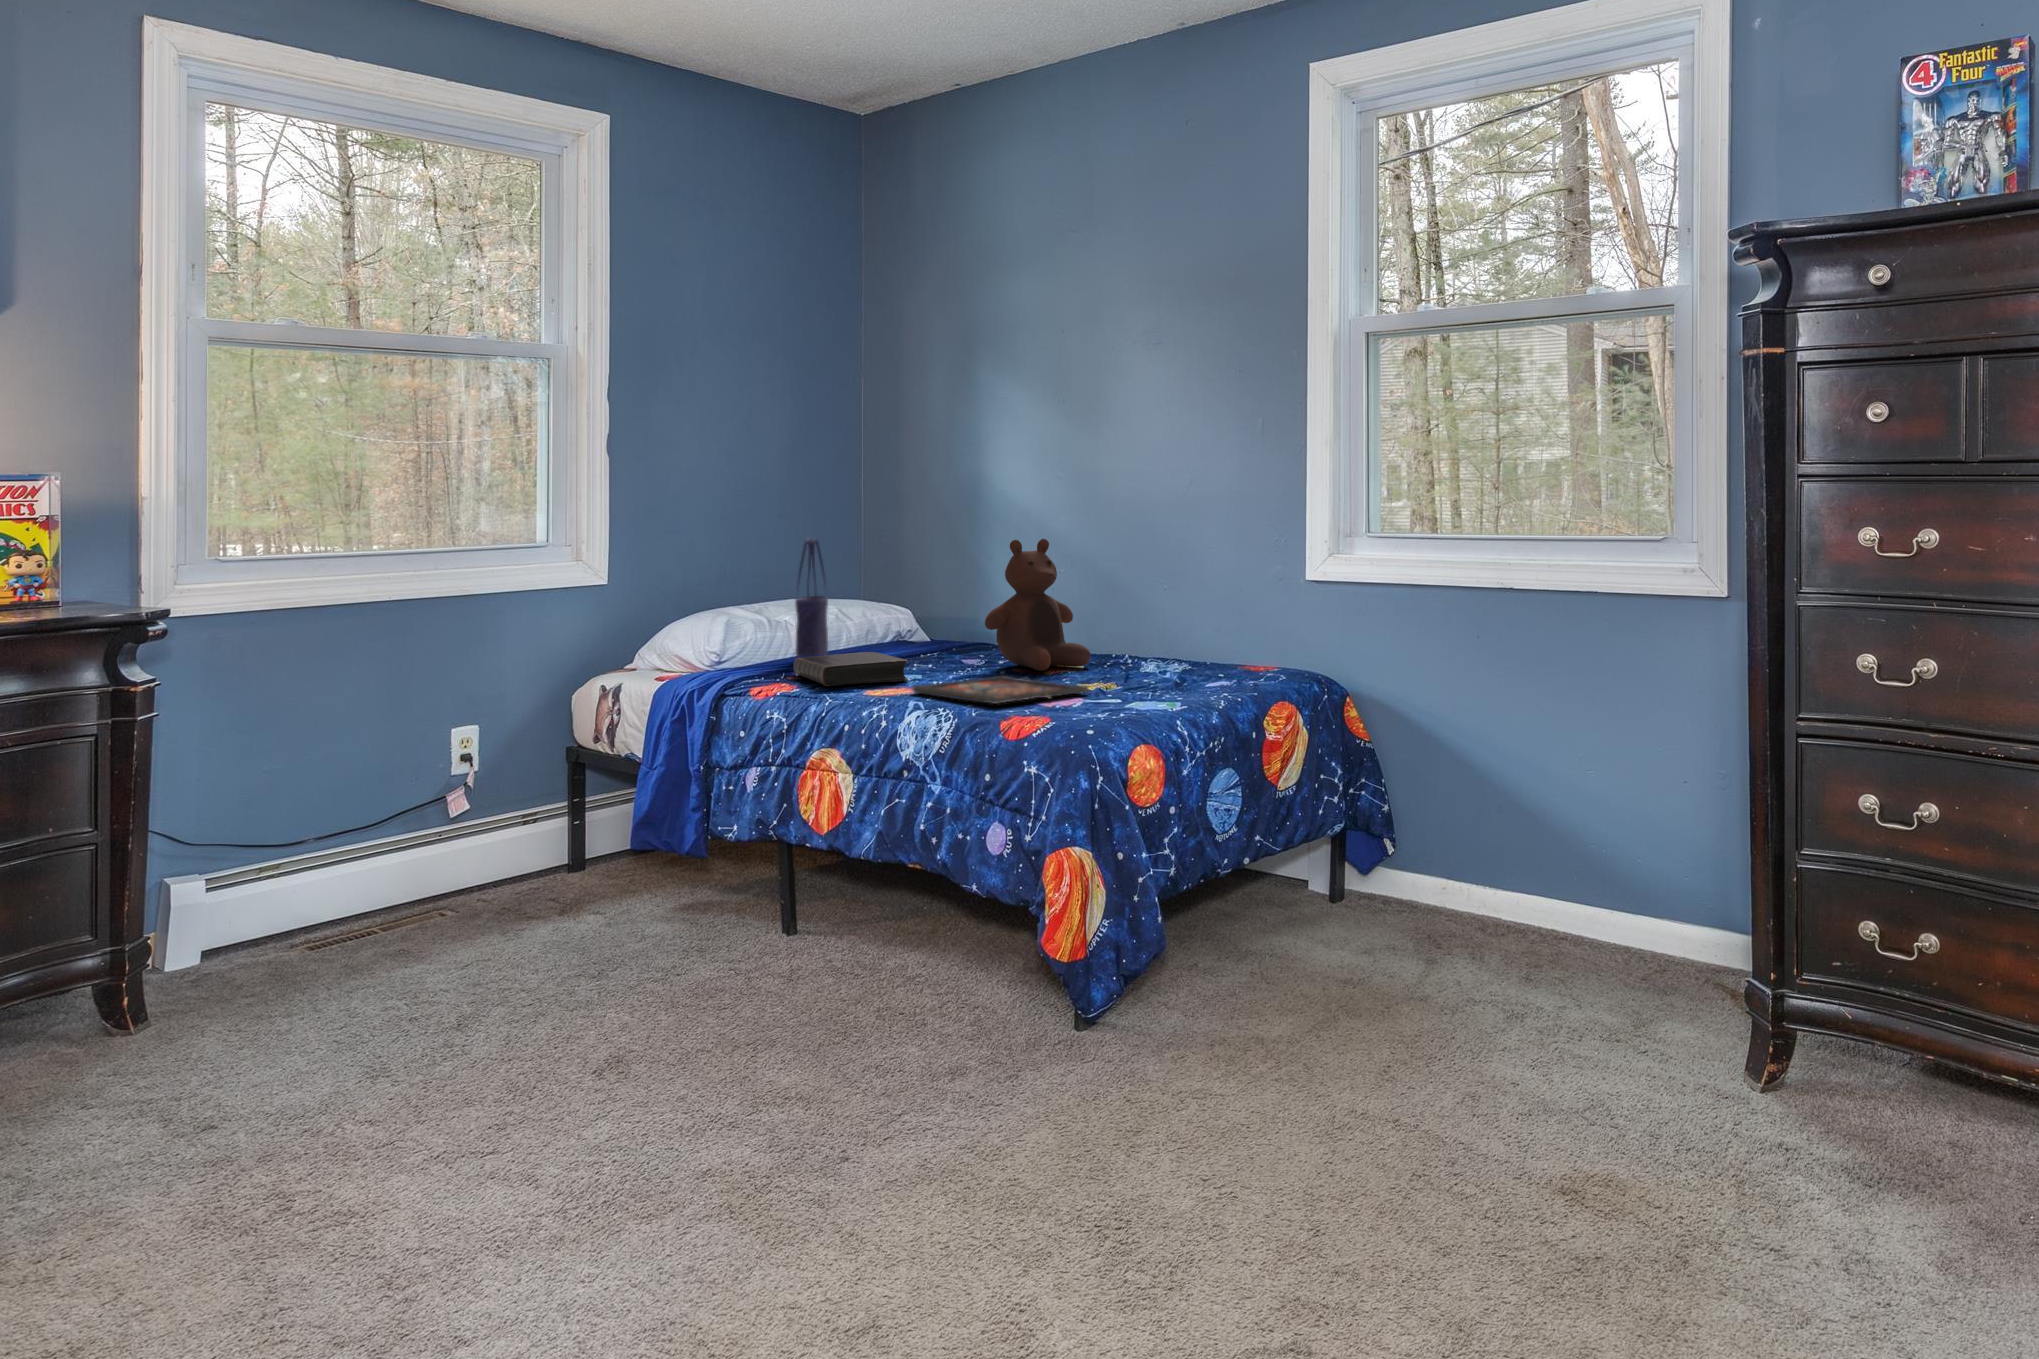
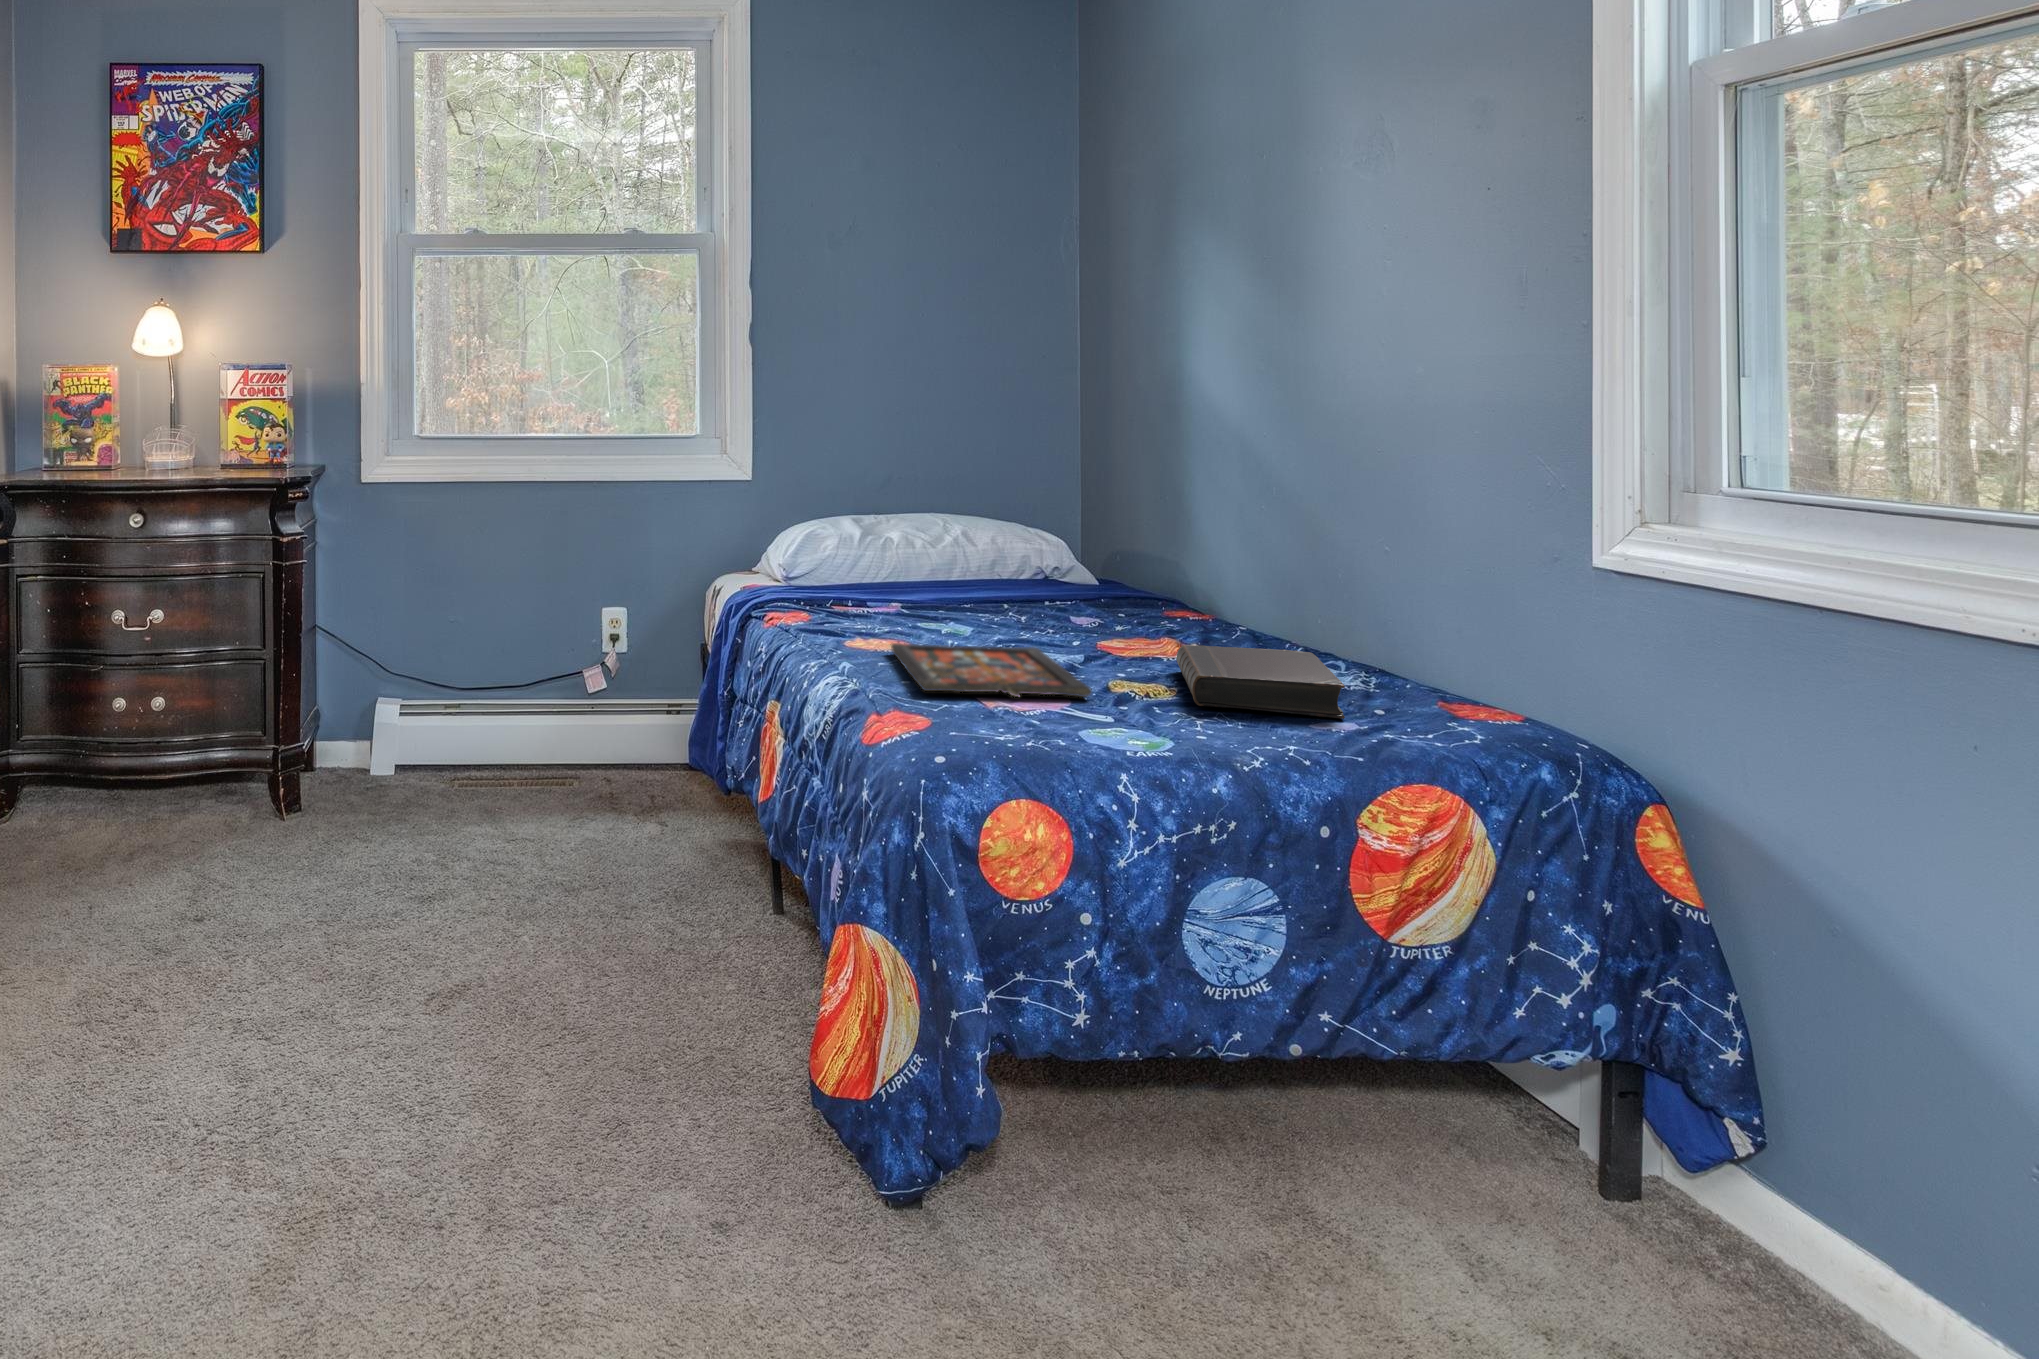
tote bag: present [795,539,828,657] -> none [879,442,930,591]
stuffed bear: present [985,539,1091,671] -> none [1056,462,1208,650]
book: present [793,652,908,686] -> present [1177,645,1345,719]

